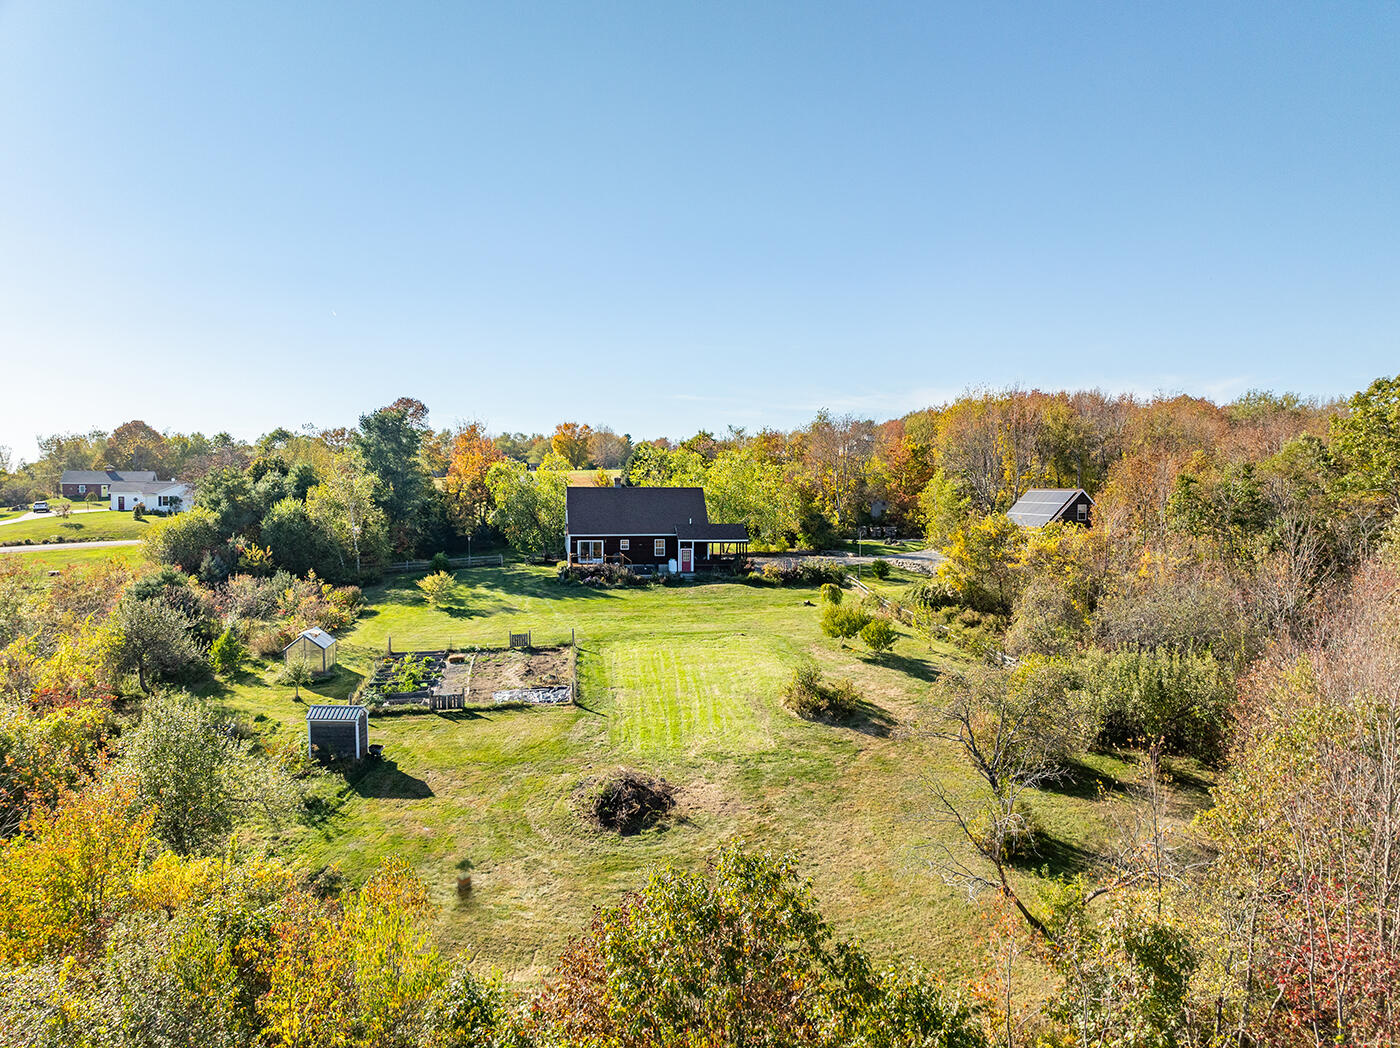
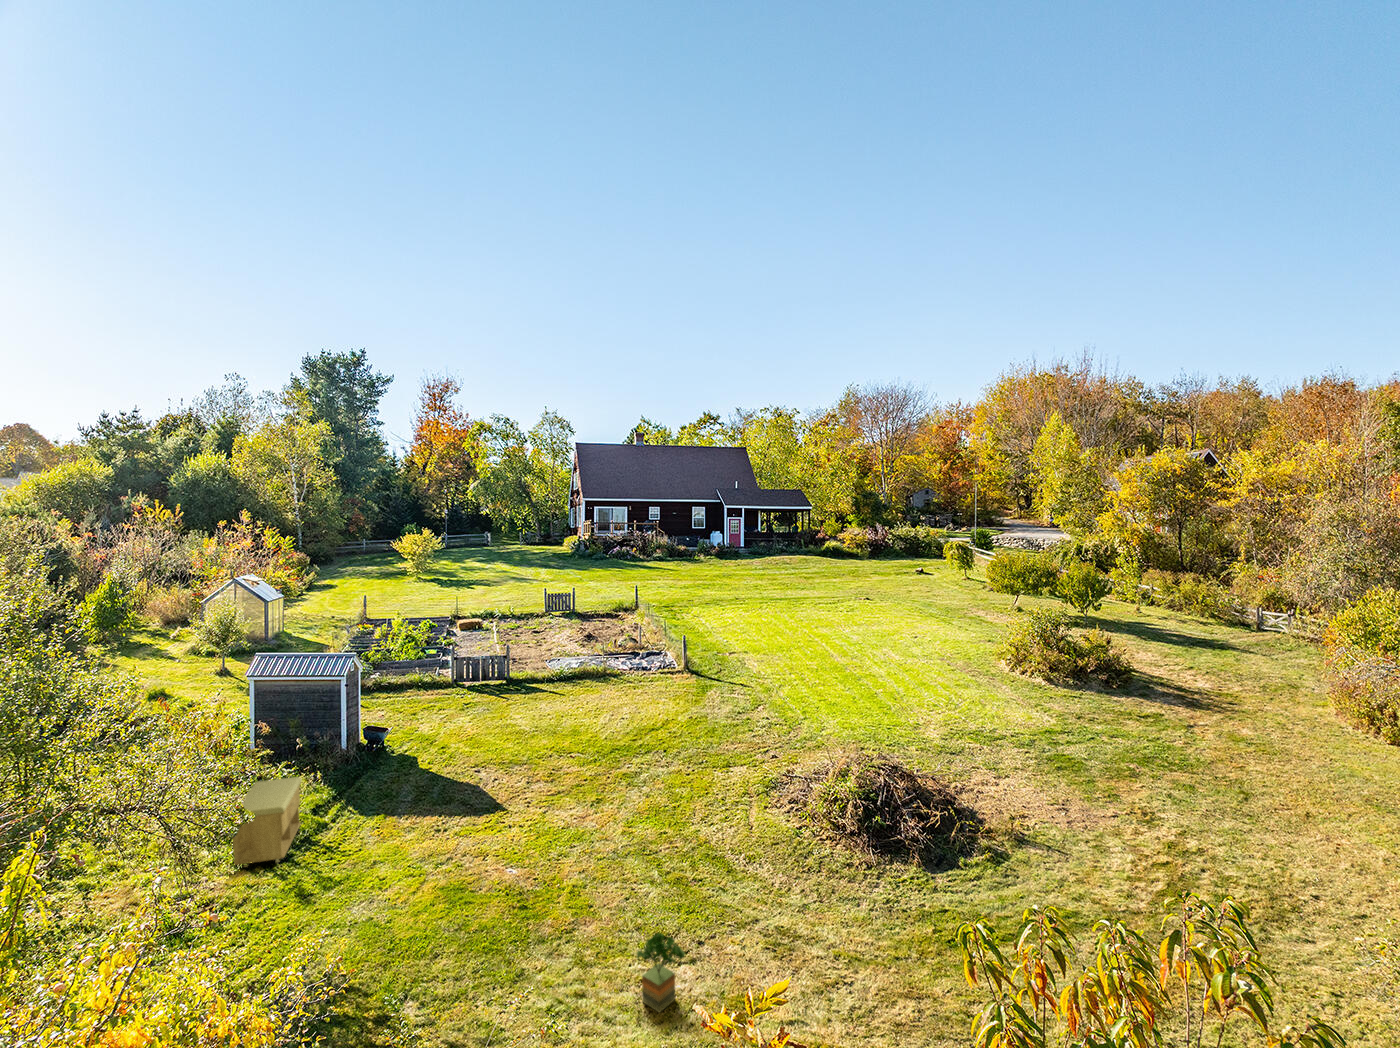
storage bench: none [296,779,331,824] -> present [233,777,301,867]

